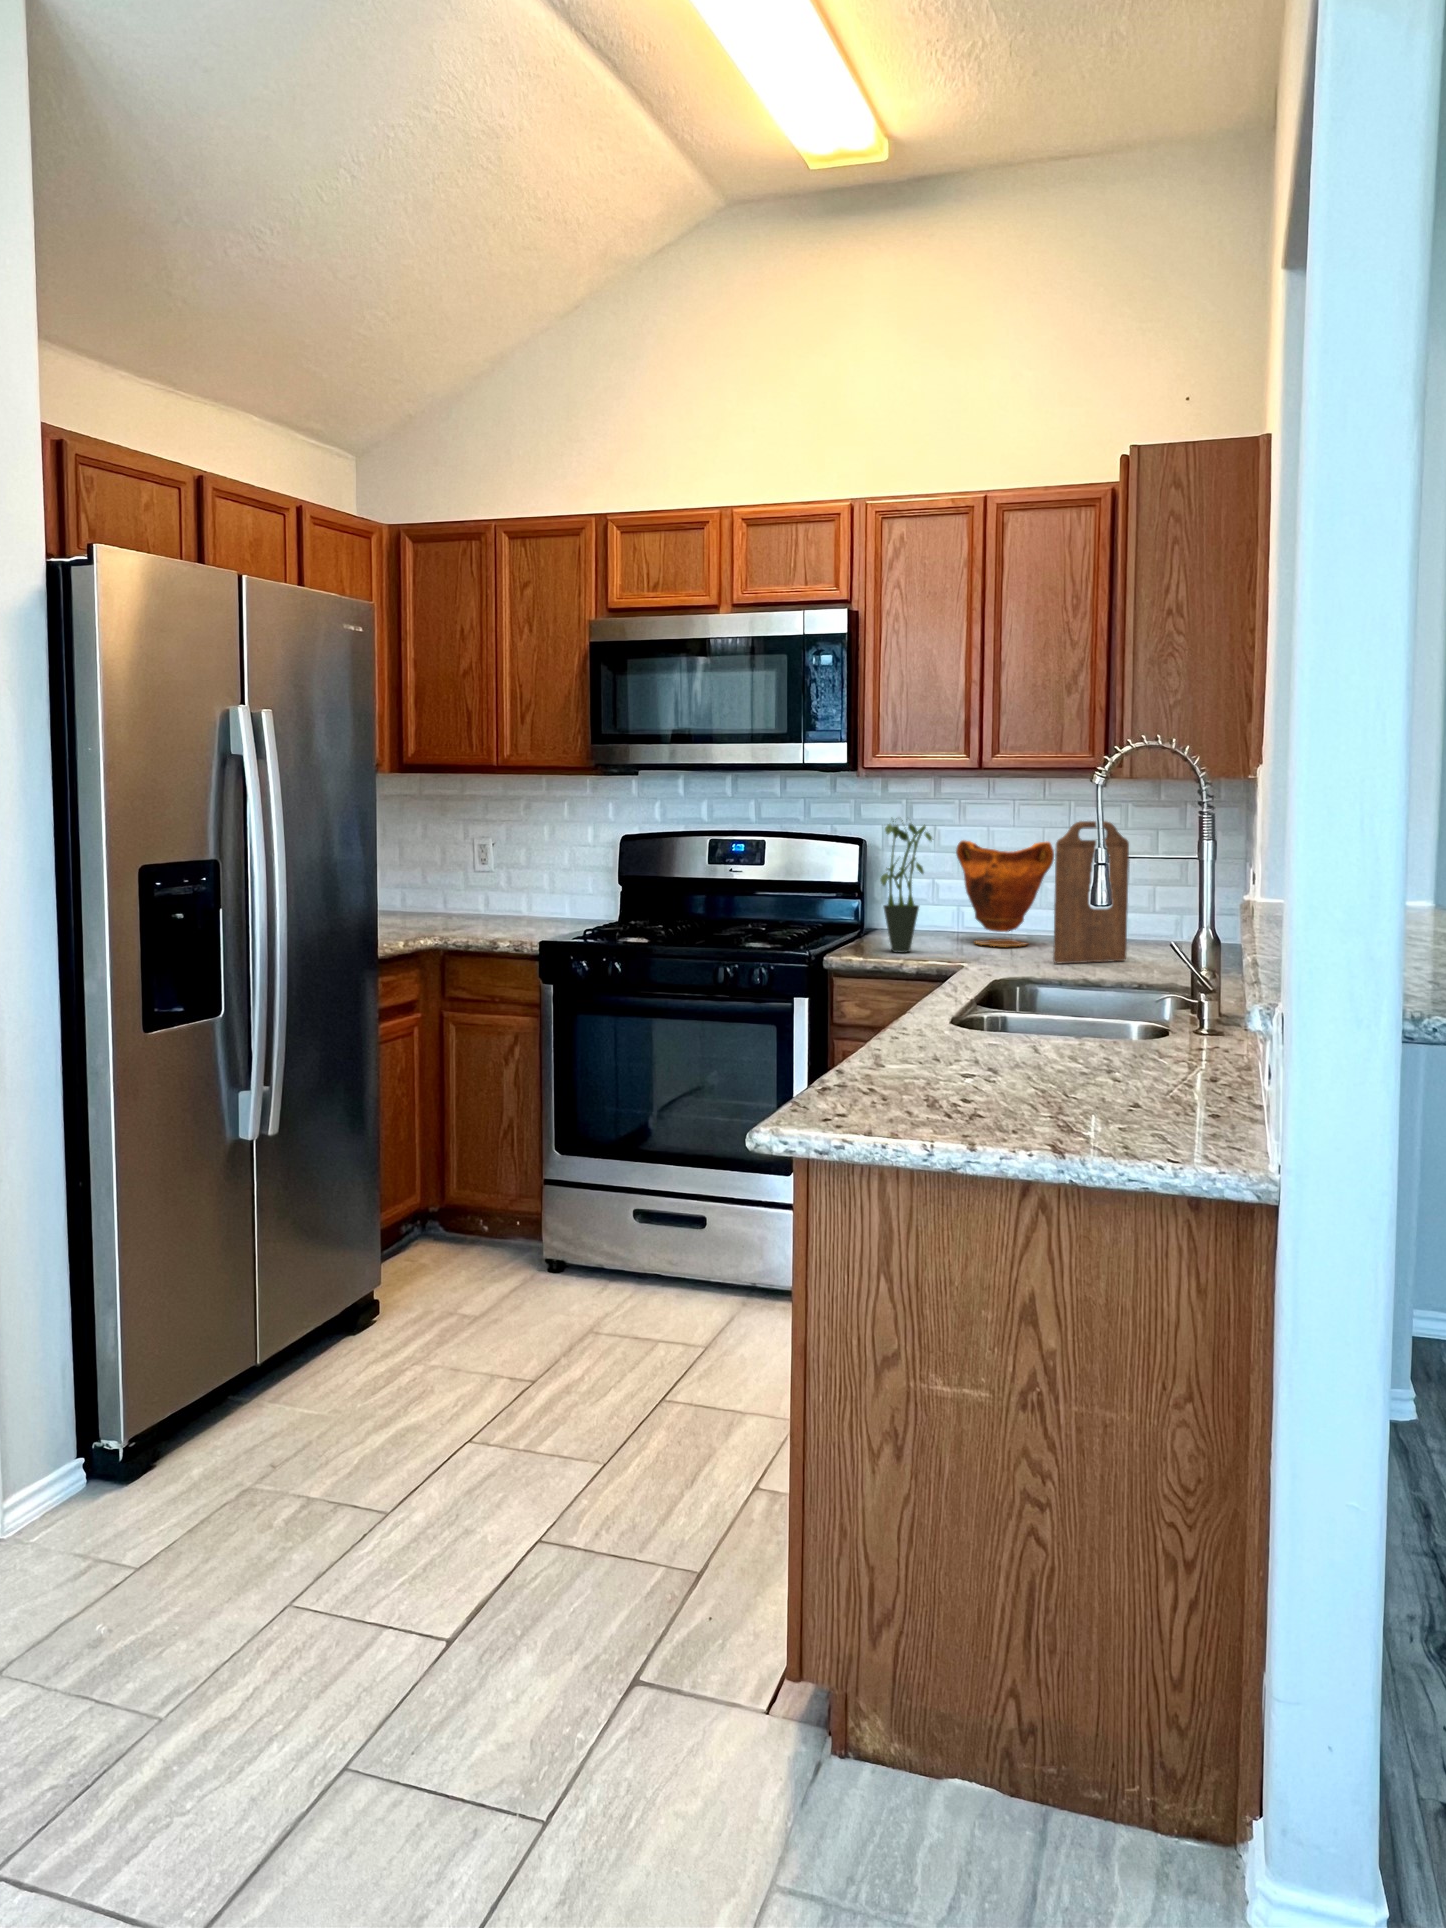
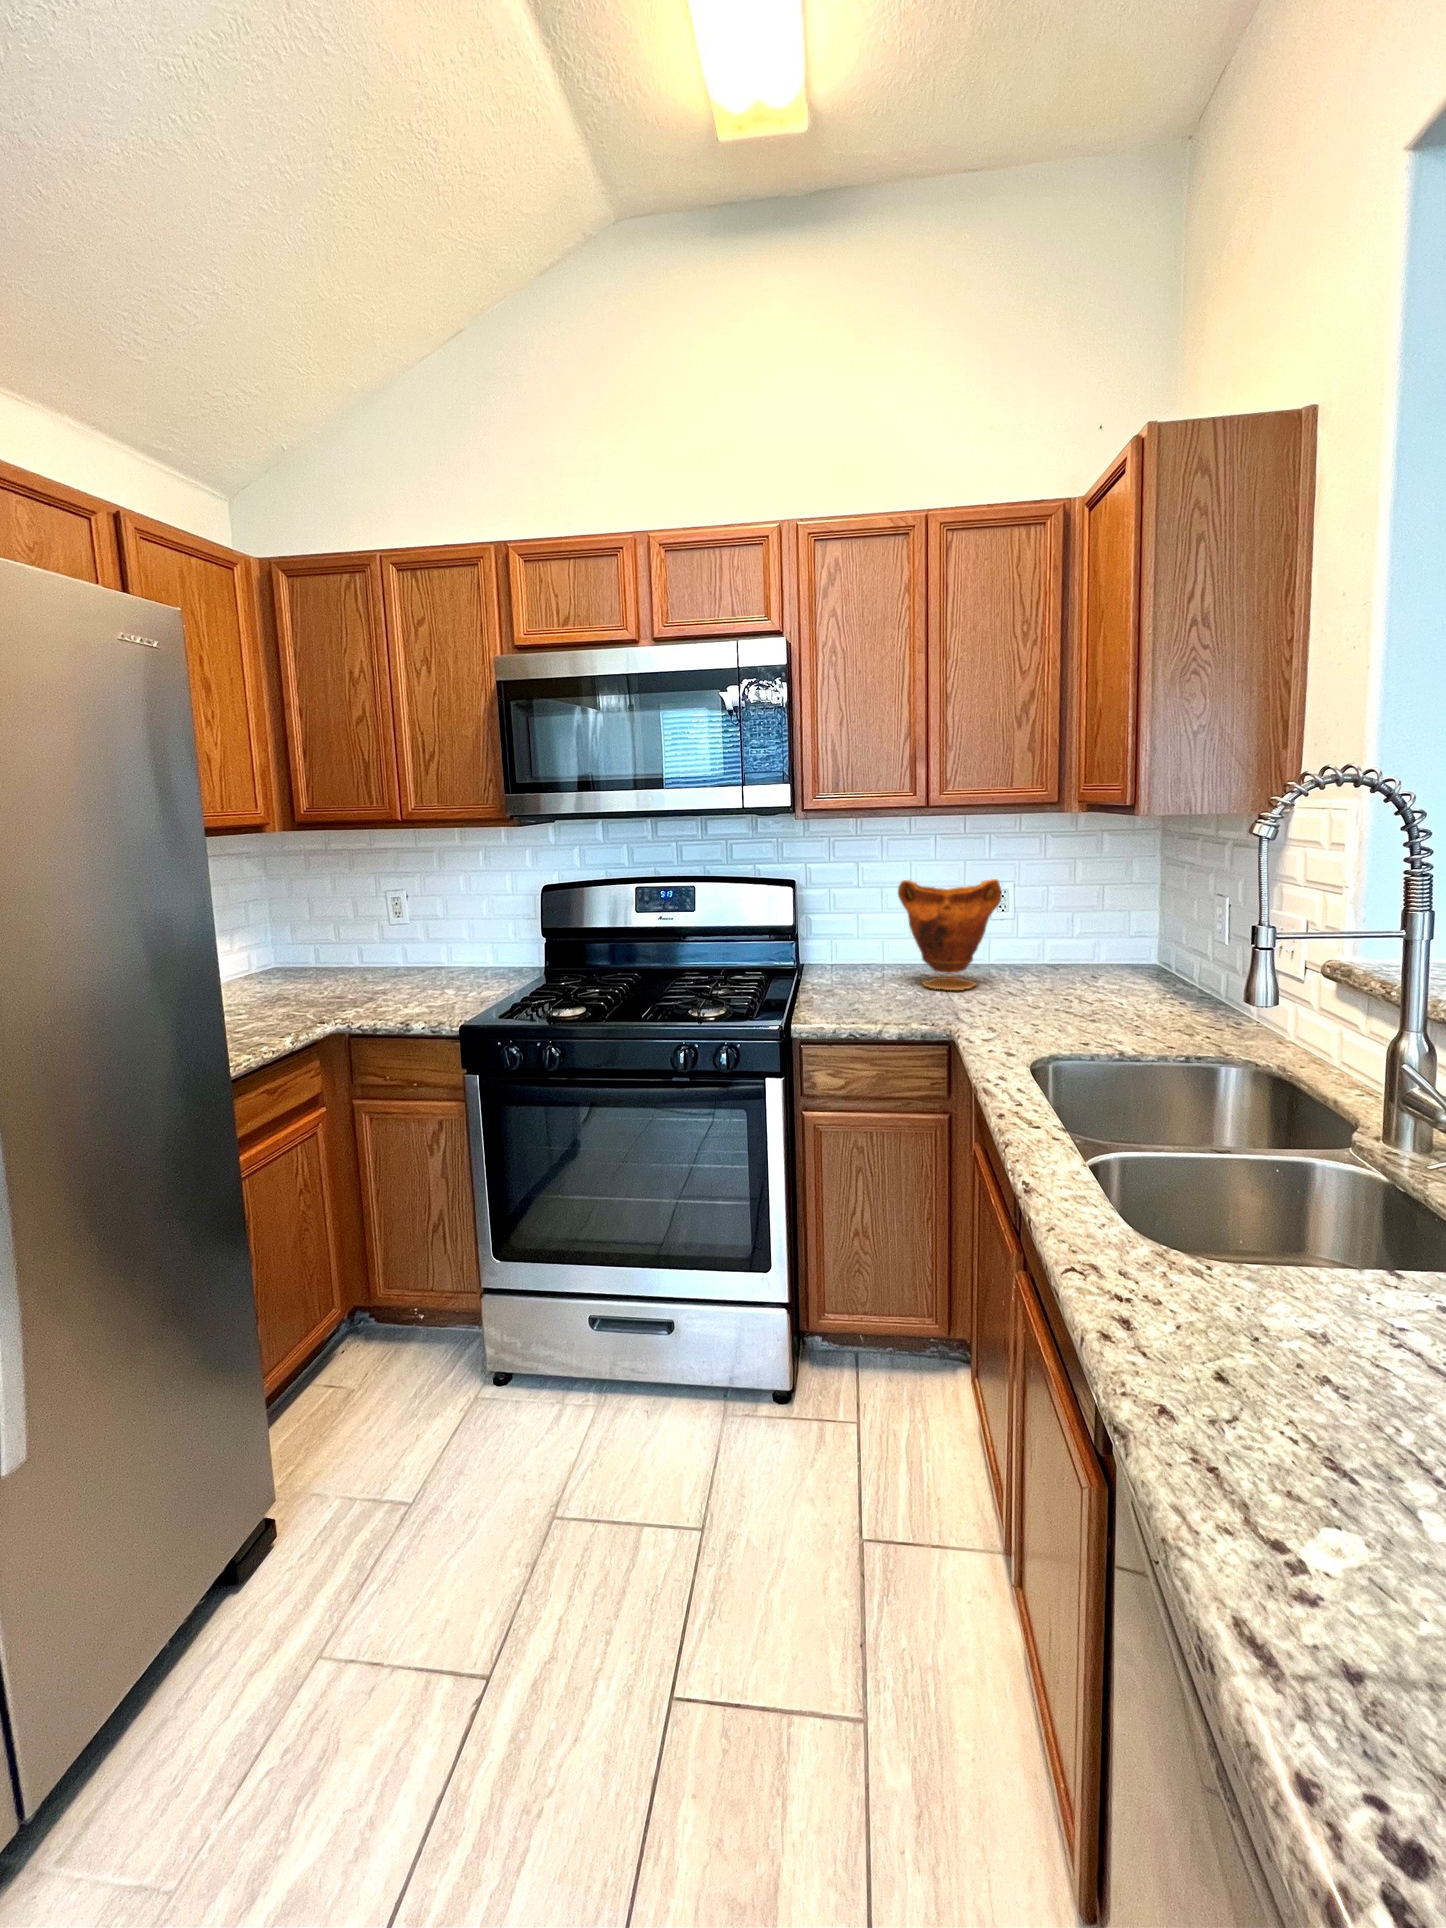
potted plant: present [881,820,932,952] -> none [843,863,901,1010]
cutting board: present [1053,821,1129,963] -> none [1038,860,1103,1017]

